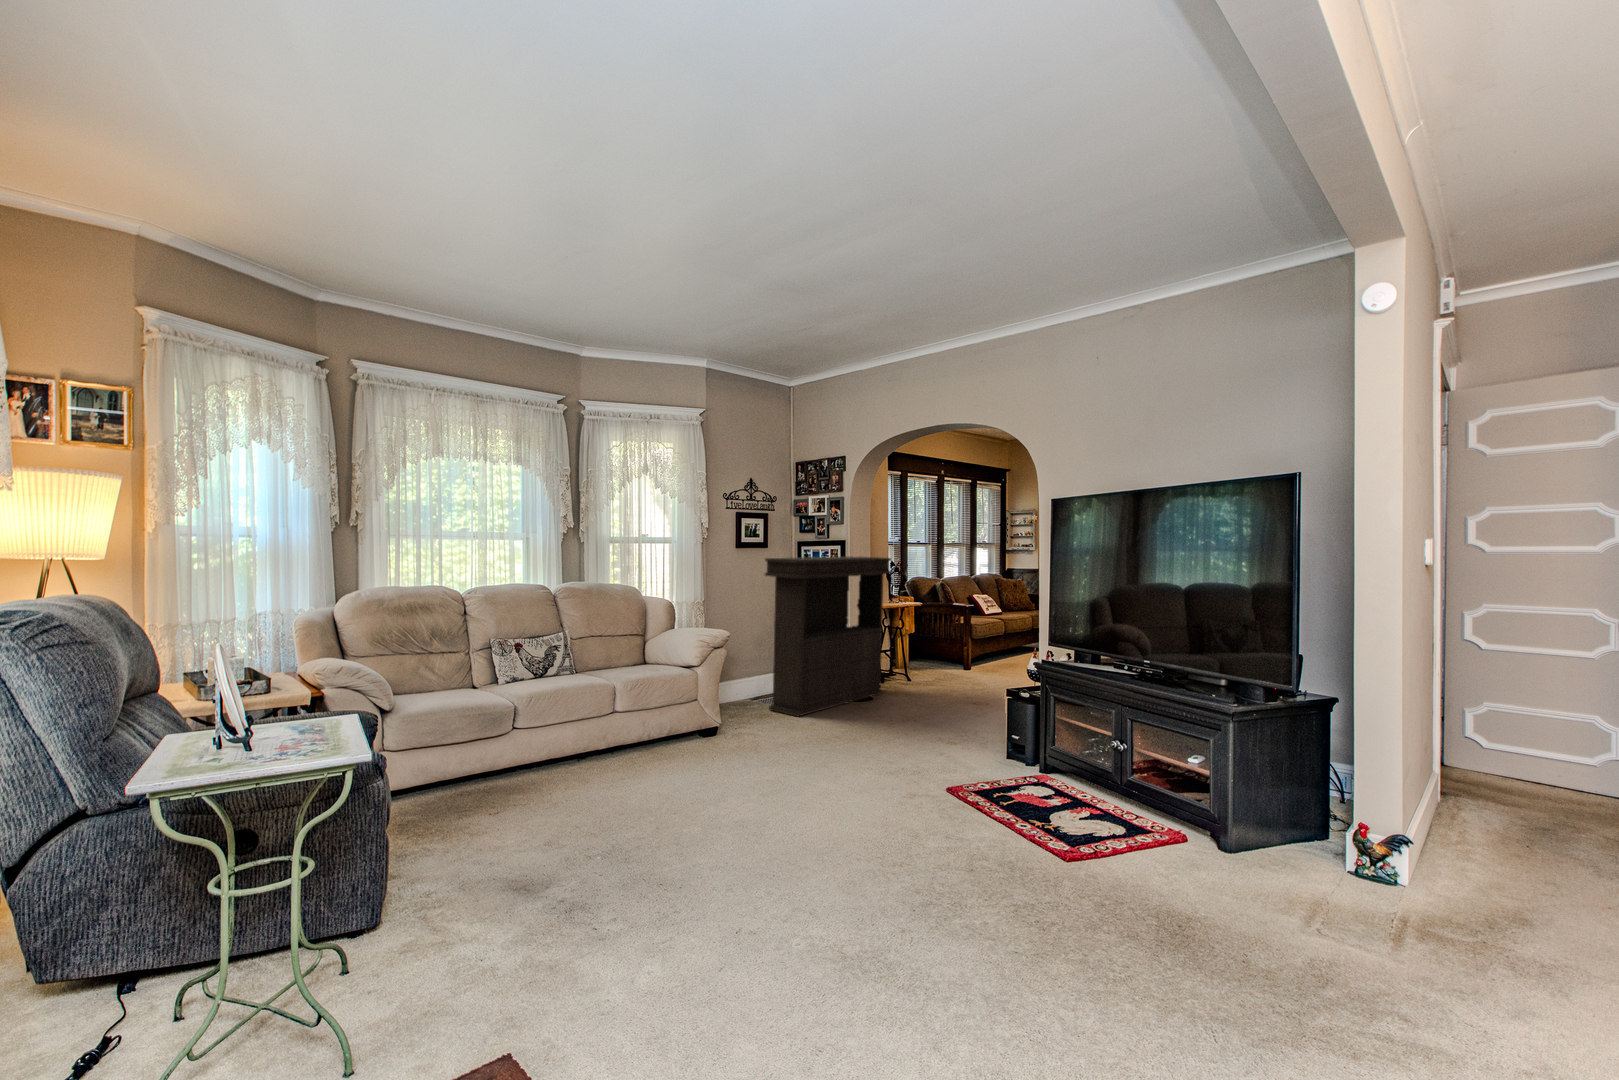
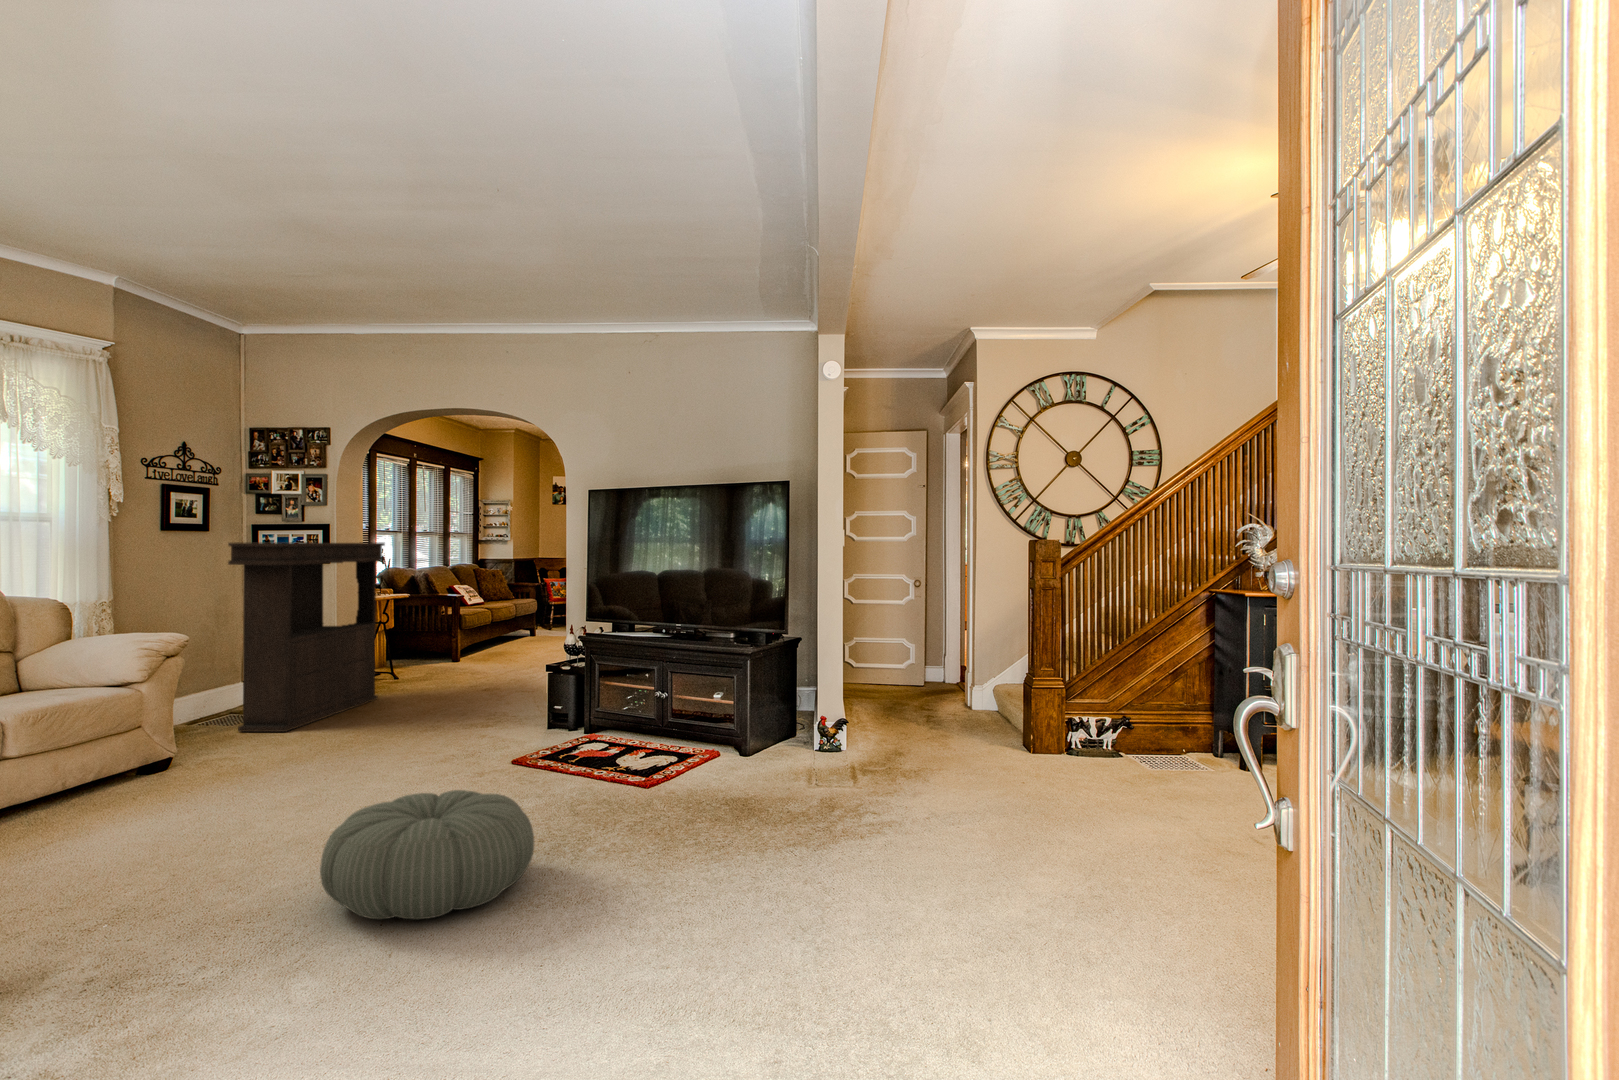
pouf: none [692,833,888,984] -> present [320,790,534,919]

